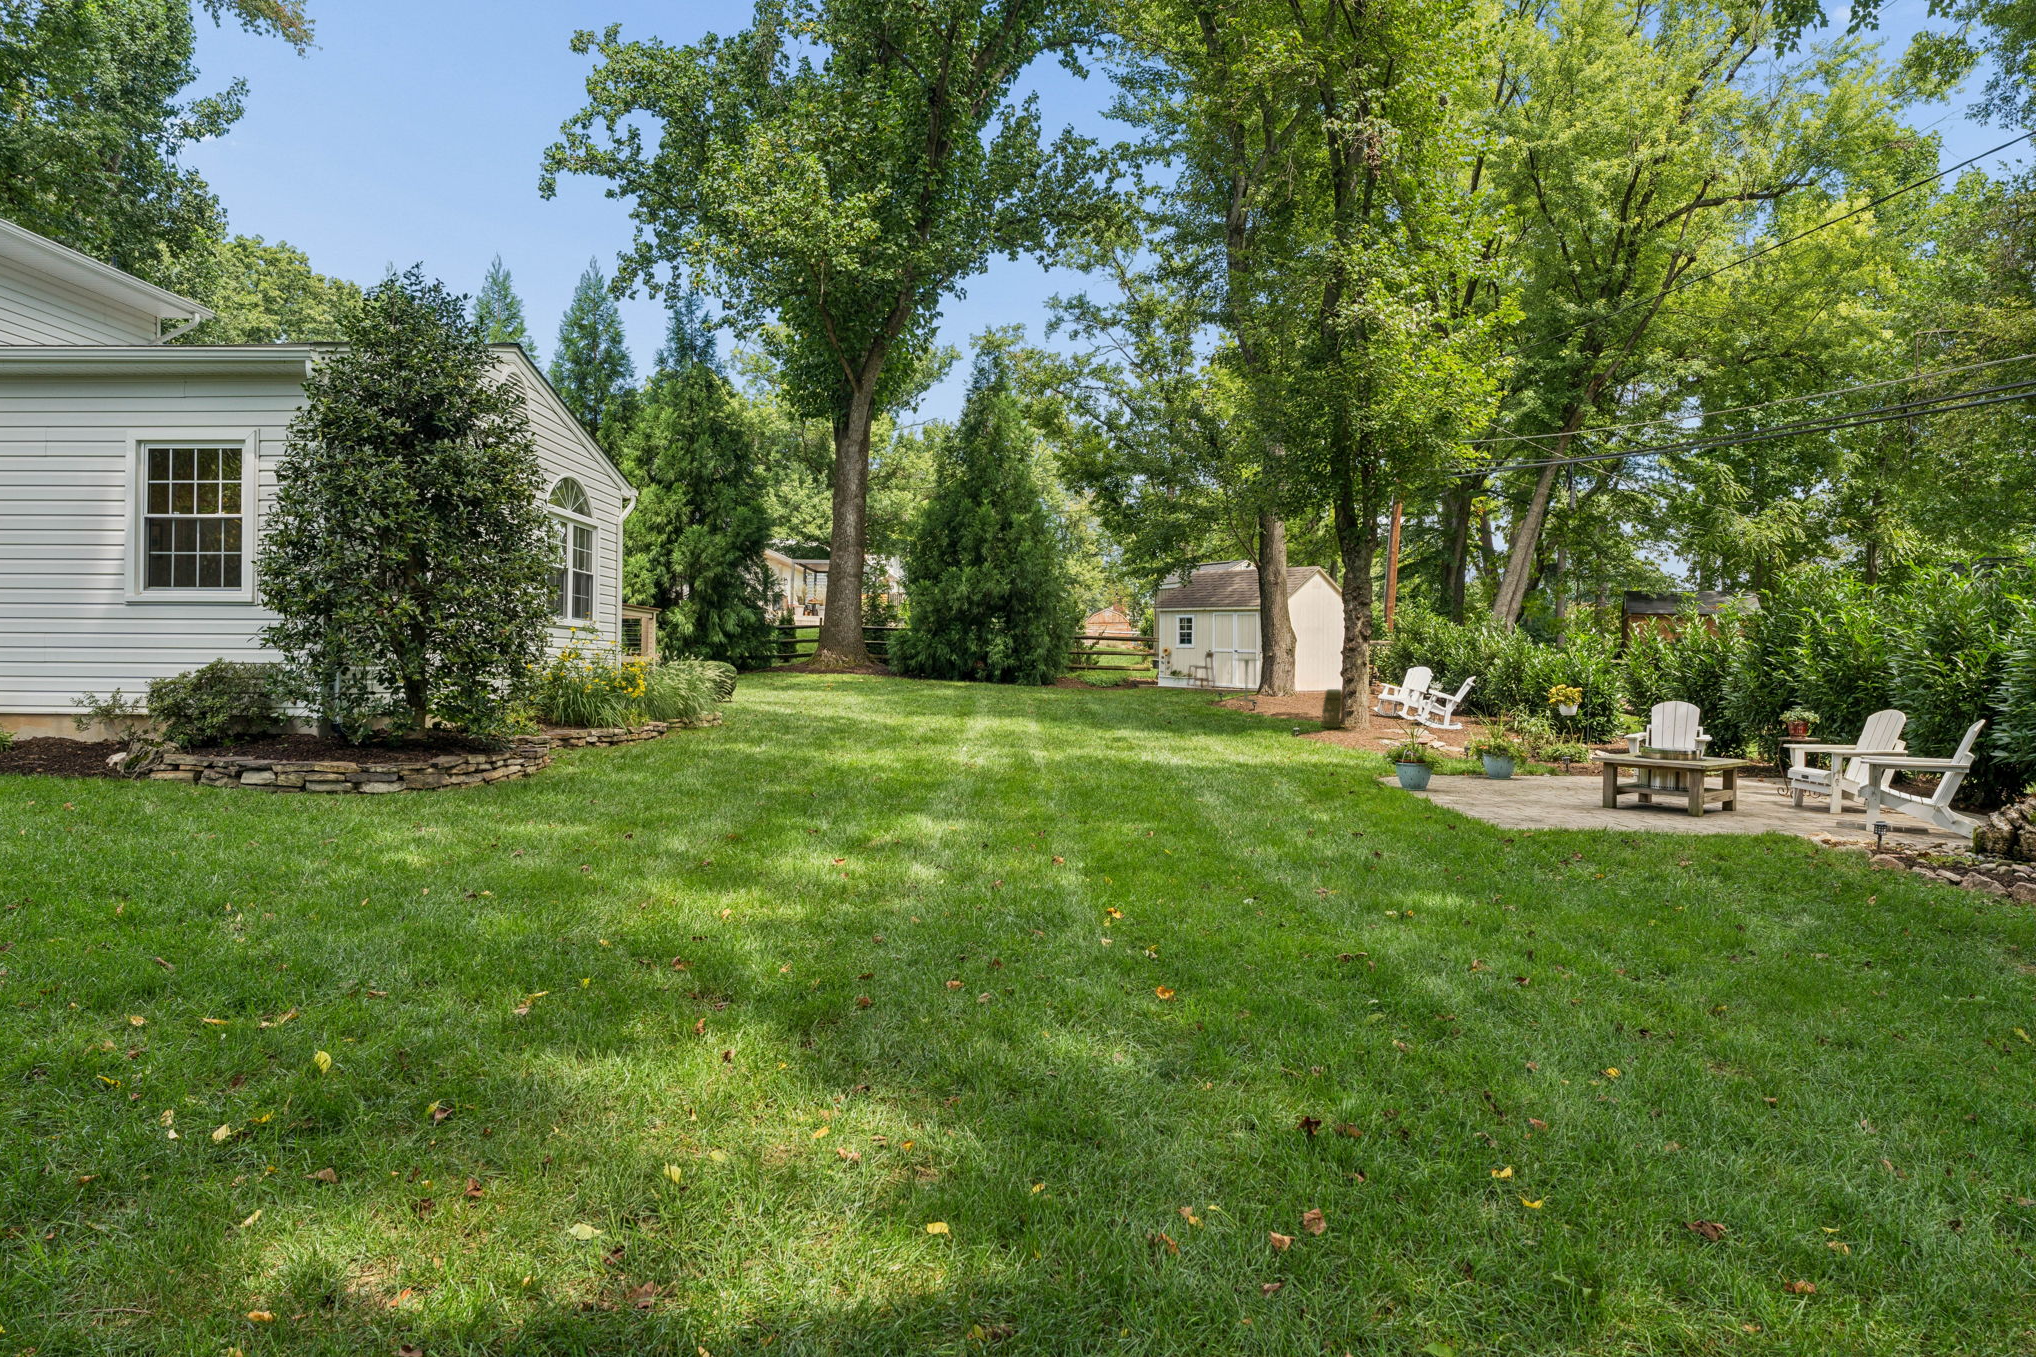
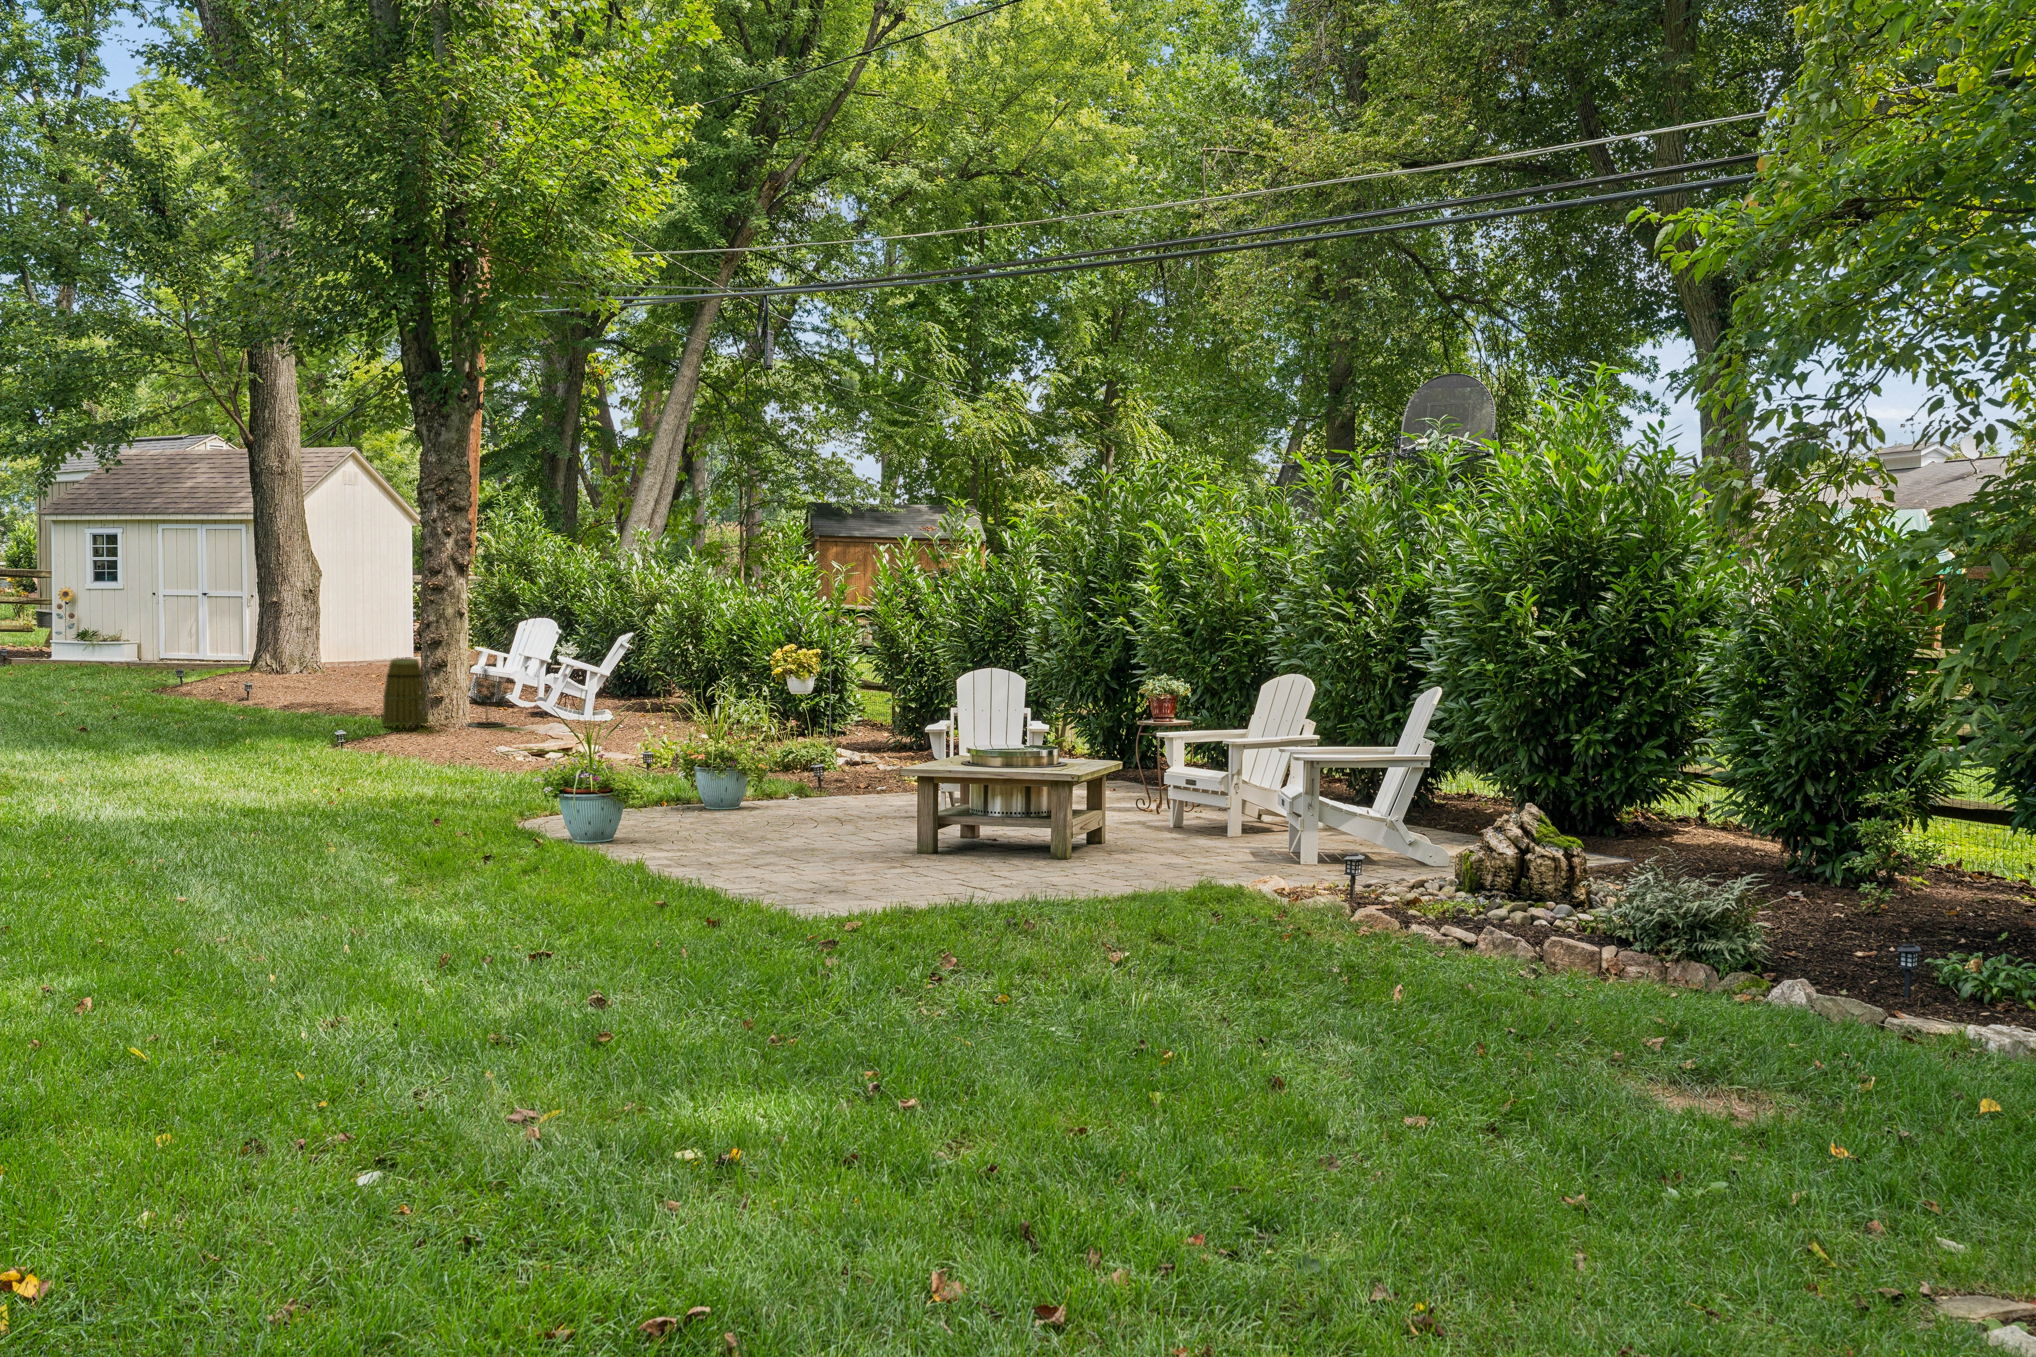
bench: present [1188,652,1215,686] -> none [110,593,167,657]
pedestal table: present [1239,659,1257,701] -> none [201,606,256,682]
potted tree: none [1366,691,1394,730] -> present [467,667,507,727]

